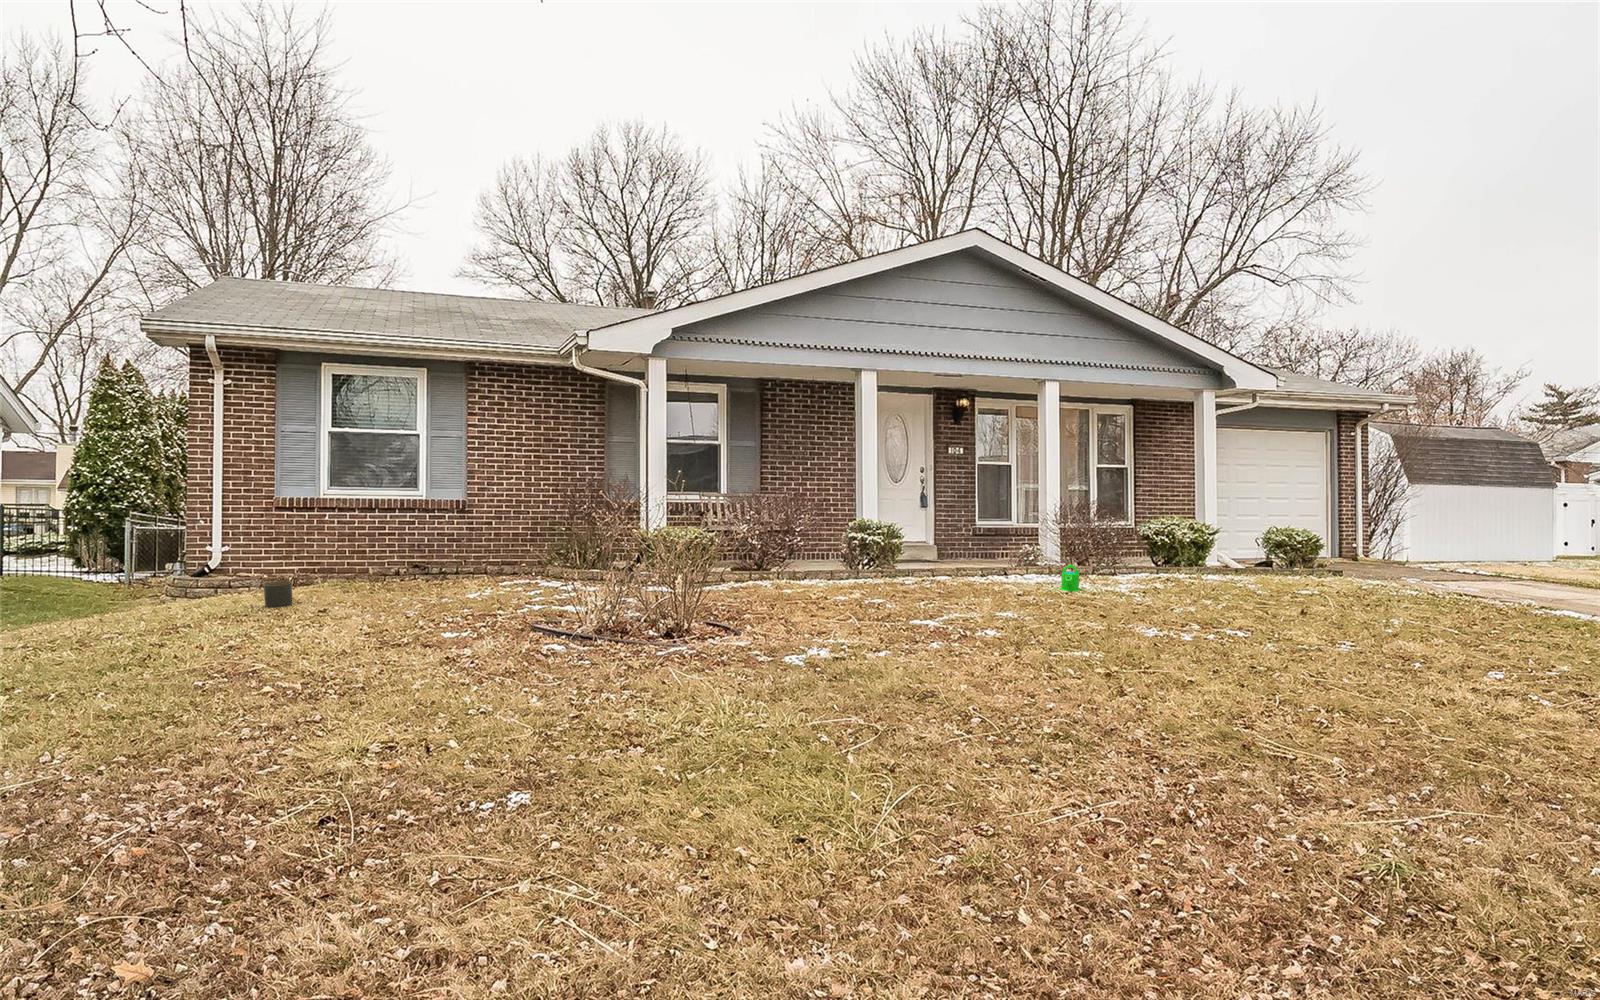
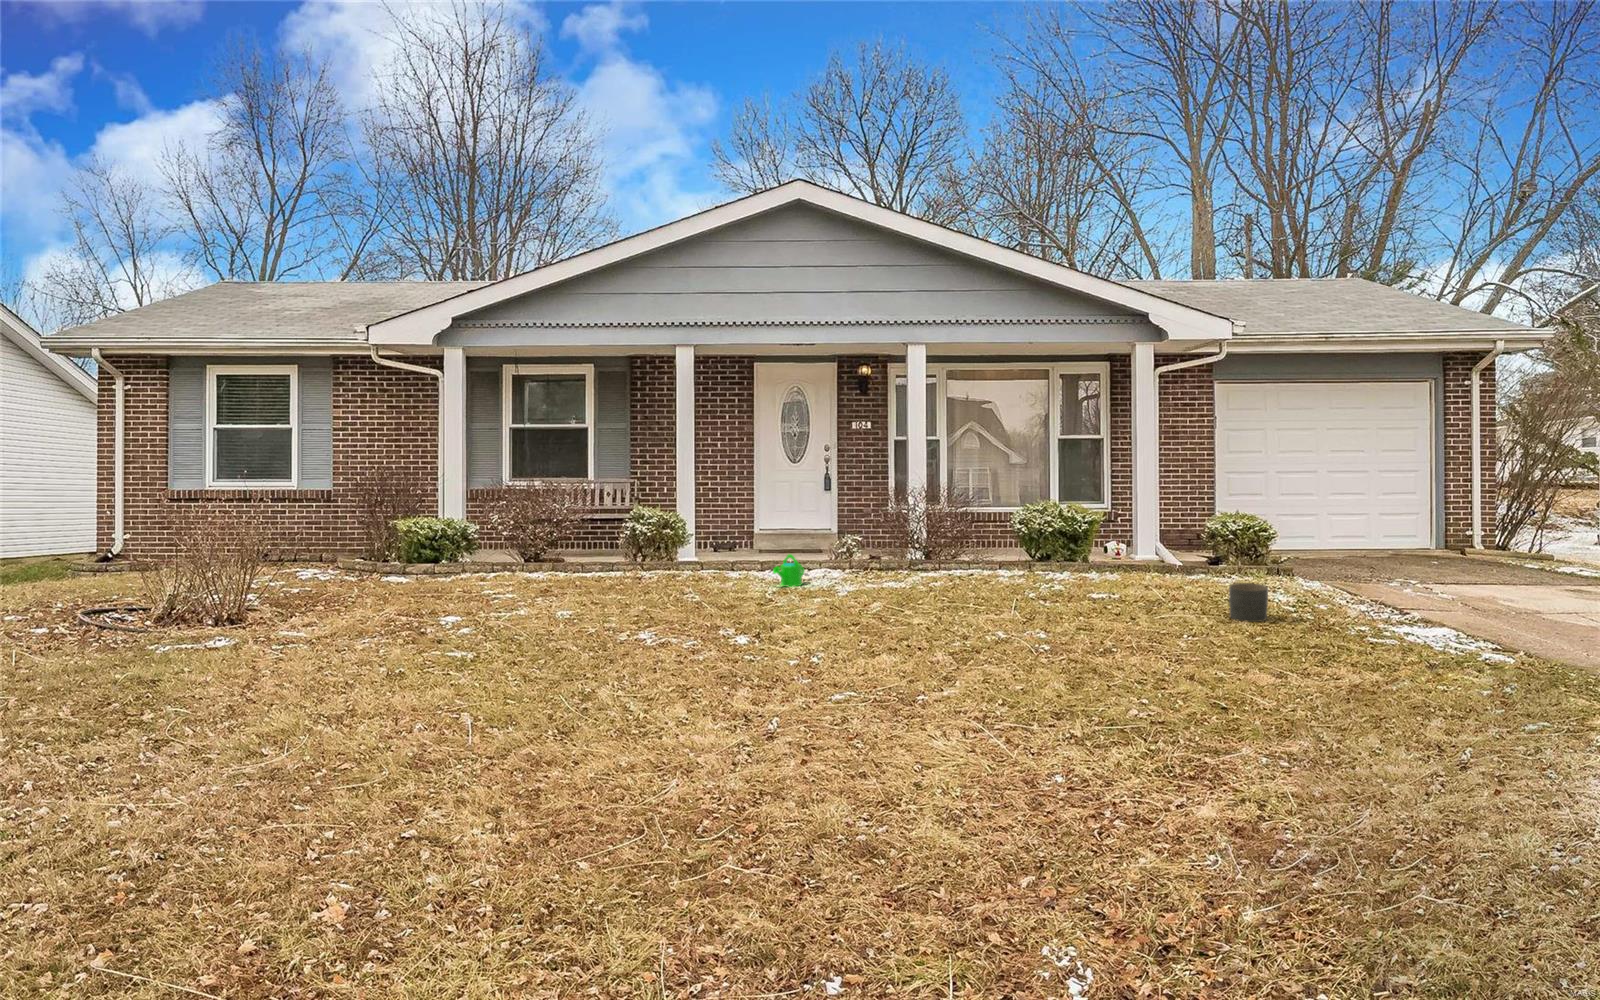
planter: present [263,581,292,608] -> present [1229,583,1268,622]

